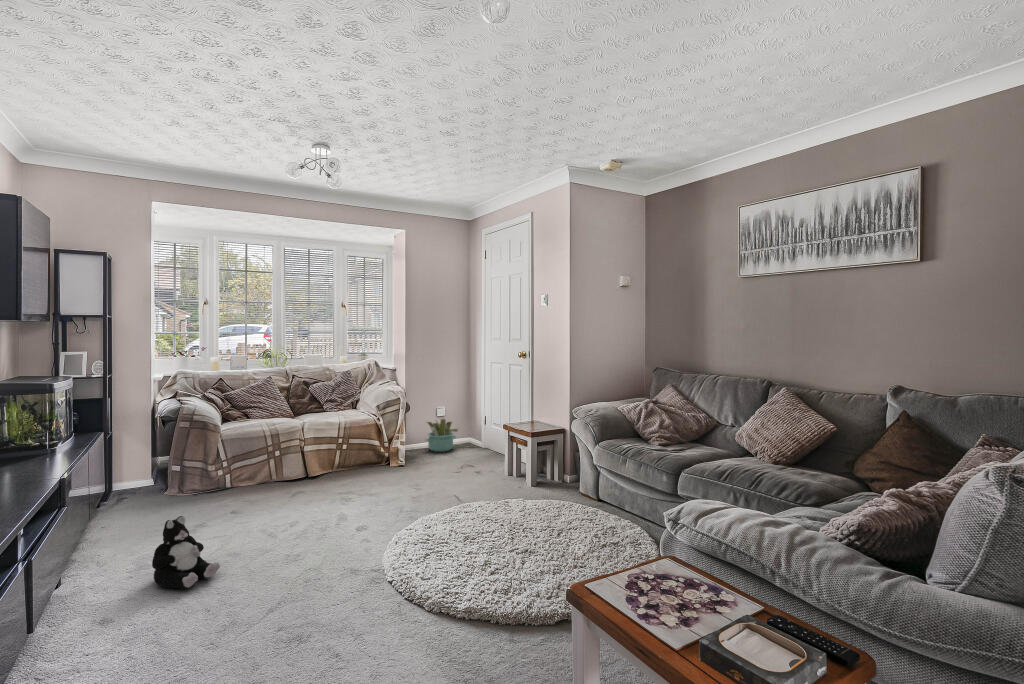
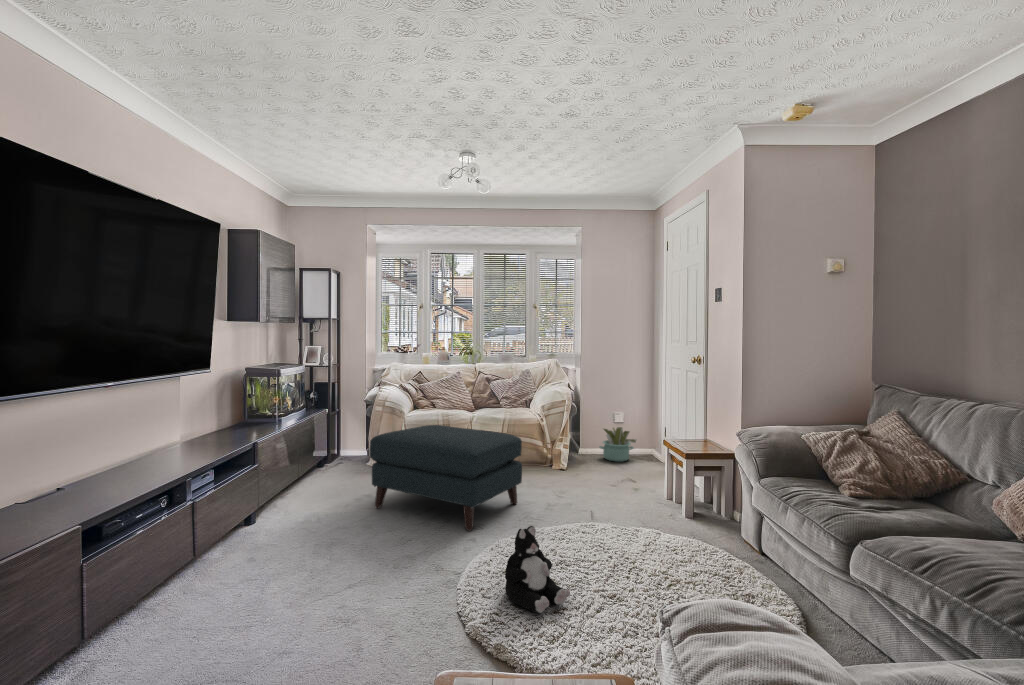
ottoman: none [227,435,389,534] -> present [370,425,522,531]
plush toy: present [152,516,220,588] -> present [505,526,570,613]

